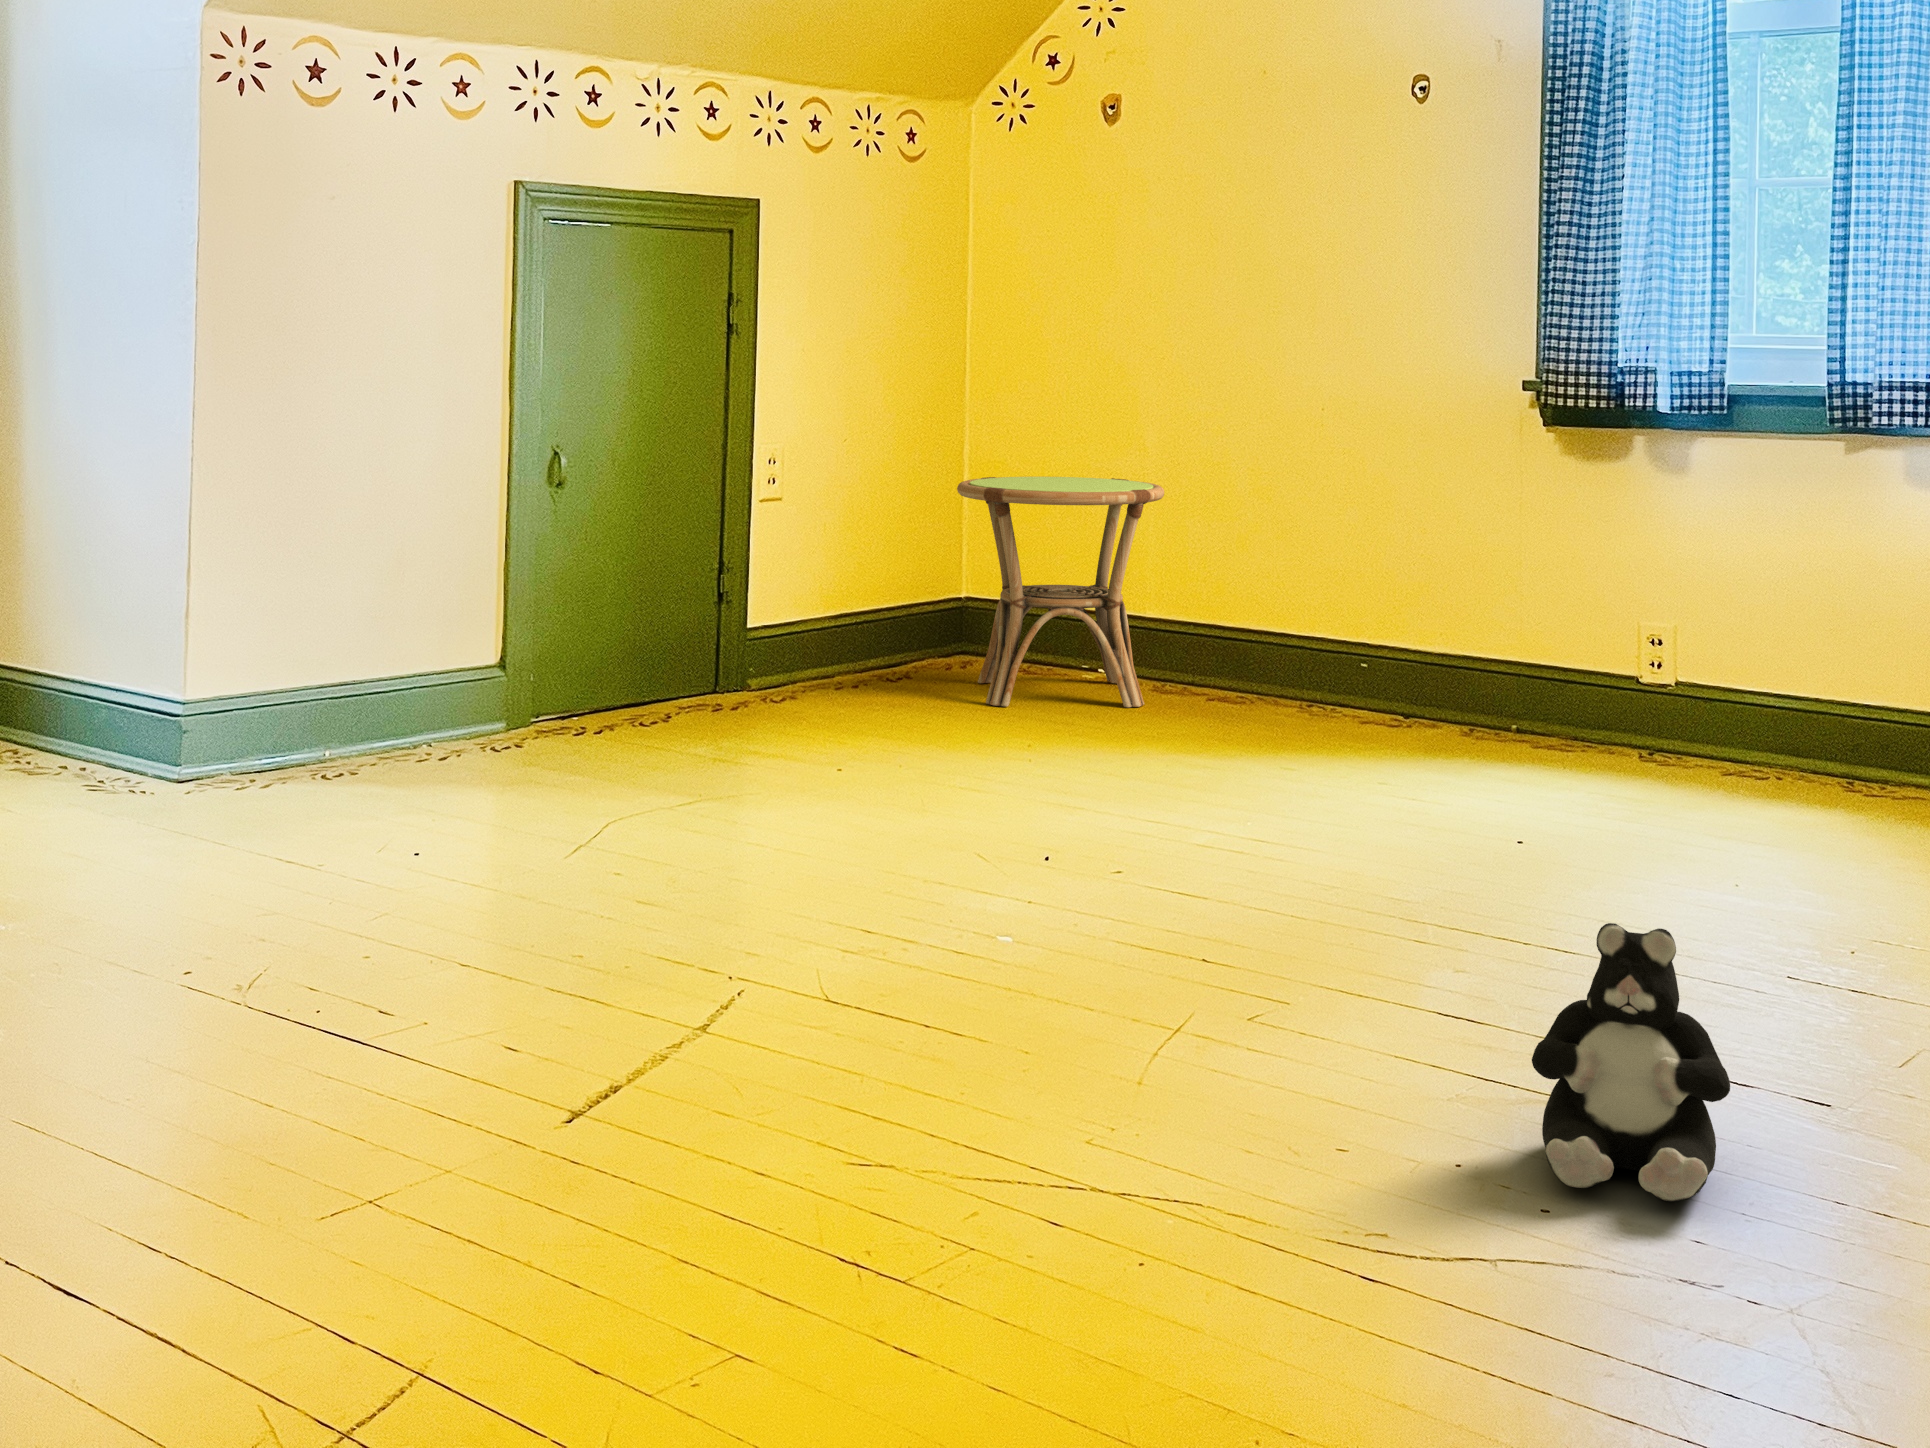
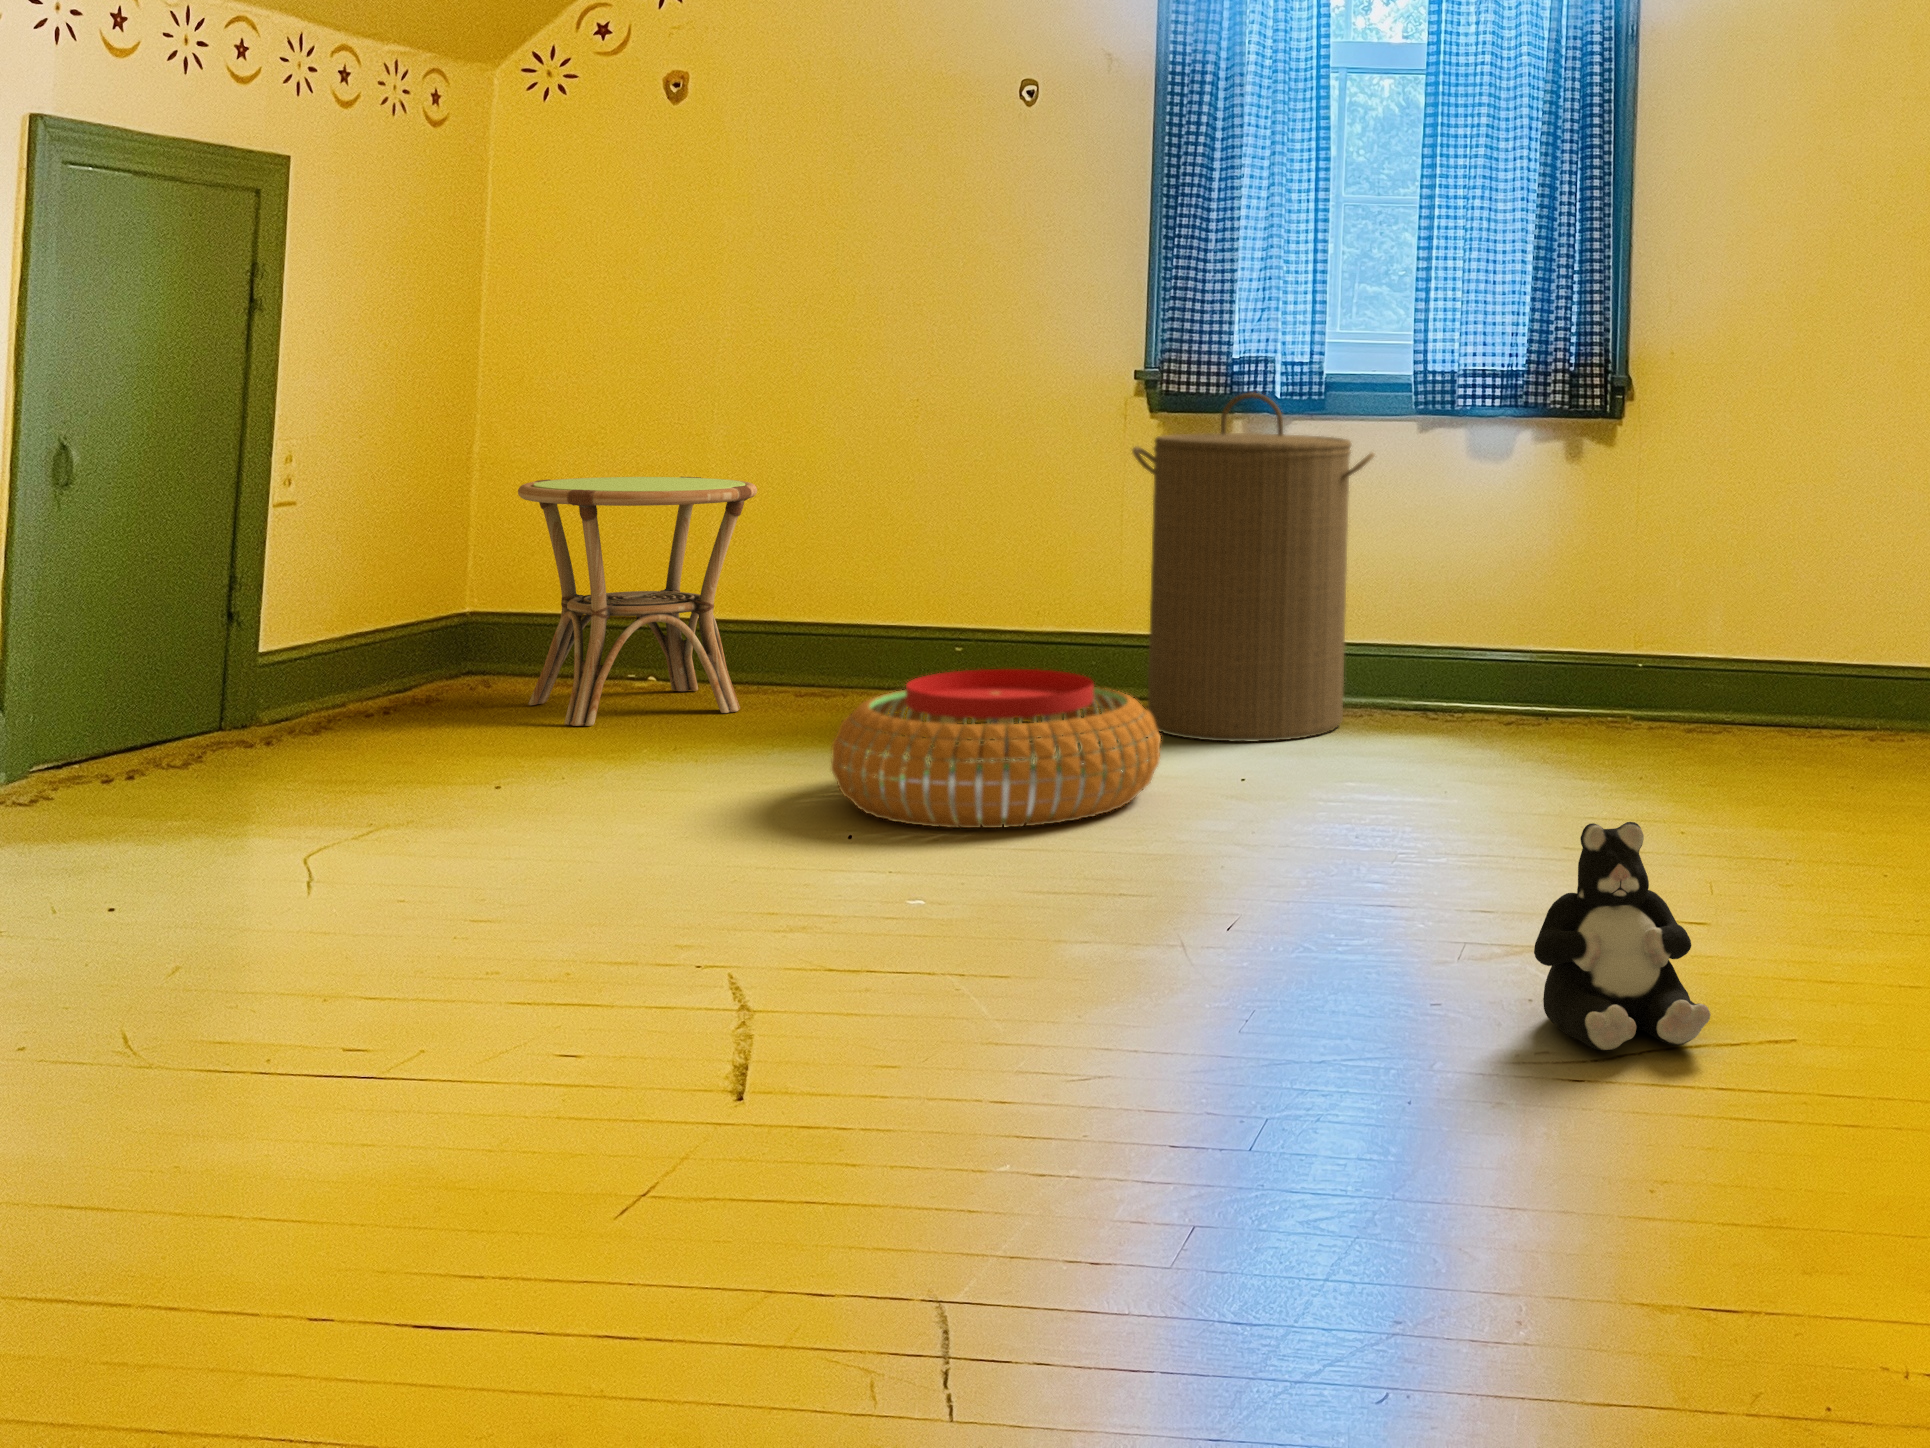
laundry hamper: none [1494,406,1765,797] -> present [1132,393,1374,741]
pouf: none [1110,685,1440,850] -> present [831,669,1161,828]

